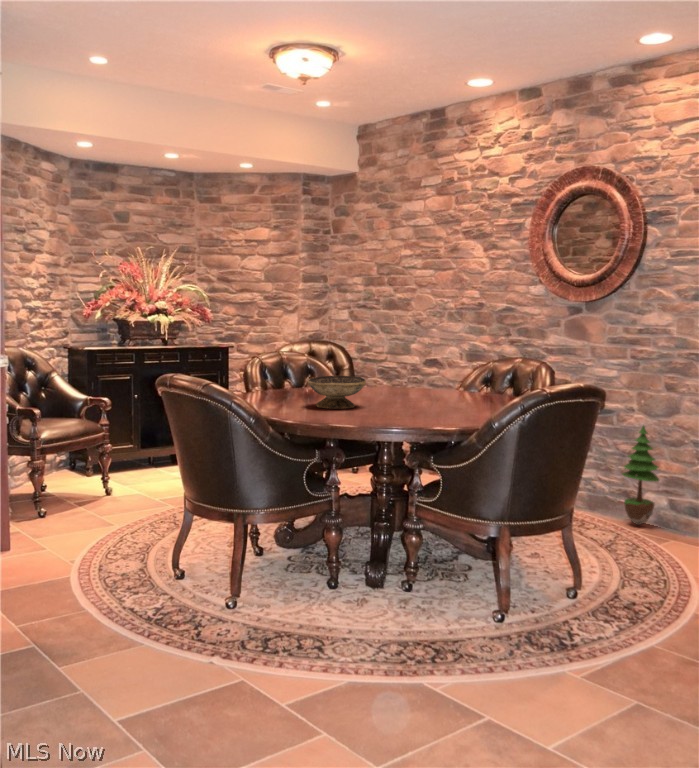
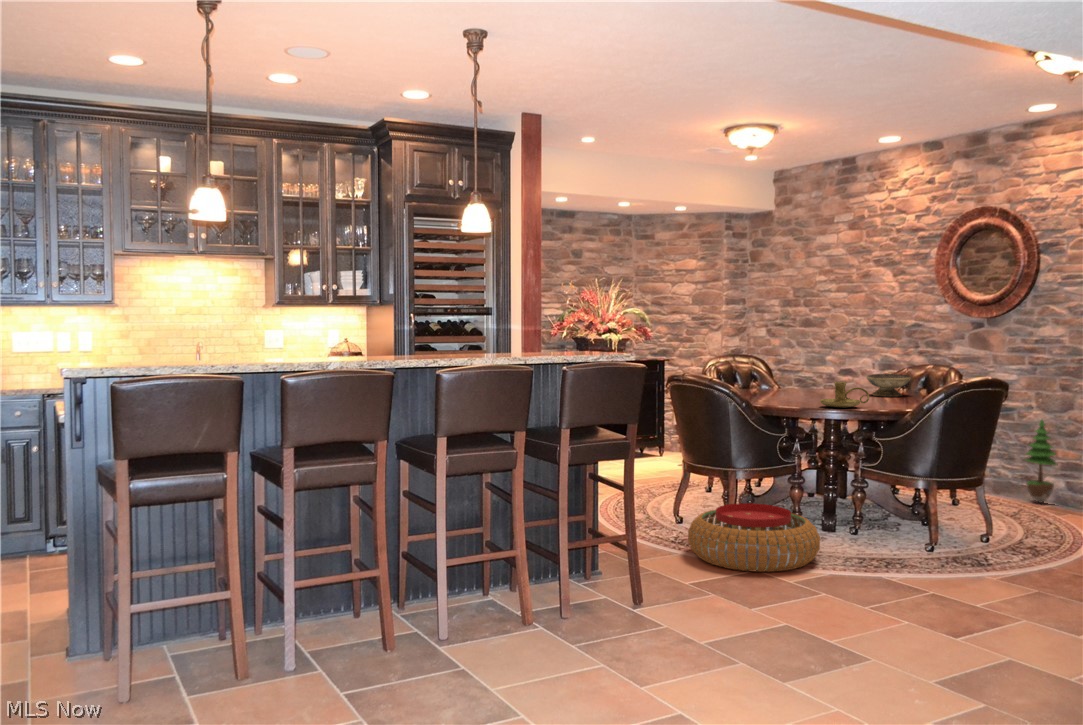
decorative bowl: present [308,376,366,409] -> present [867,374,911,397]
candle holder: none [364,384,429,420] -> present [820,382,869,408]
pouf: none [149,564,343,686] -> present [688,503,820,572]

